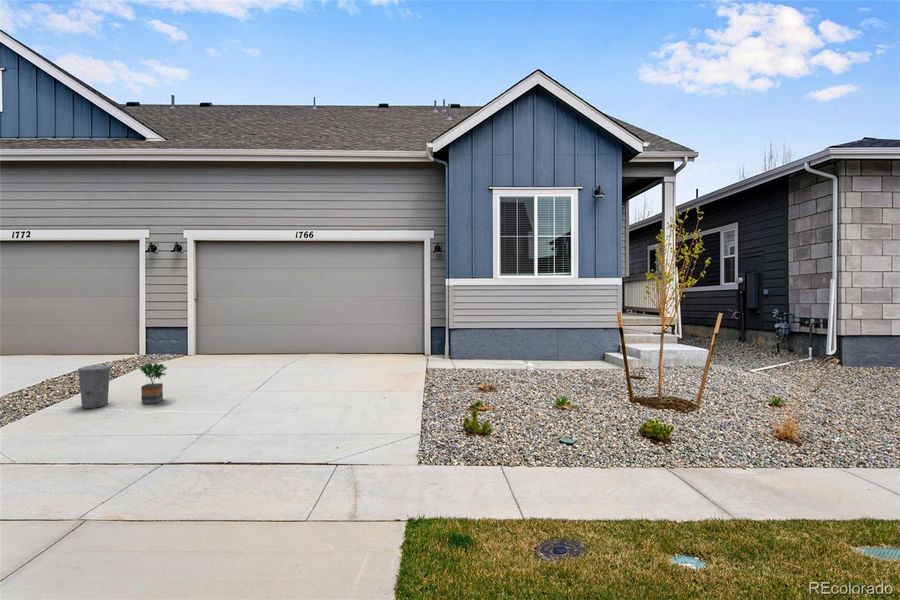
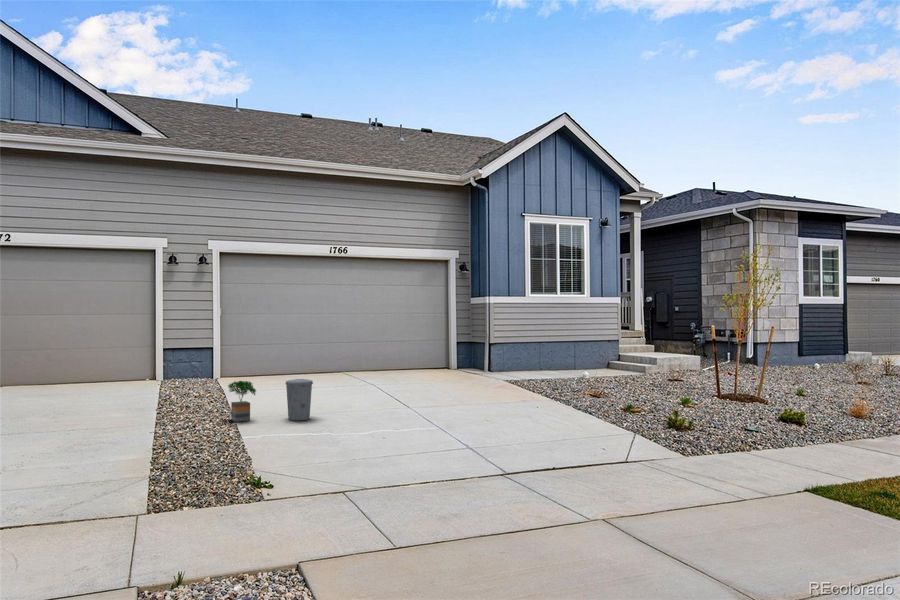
potted tree: present [140,364,167,404] -> present [228,381,256,422]

